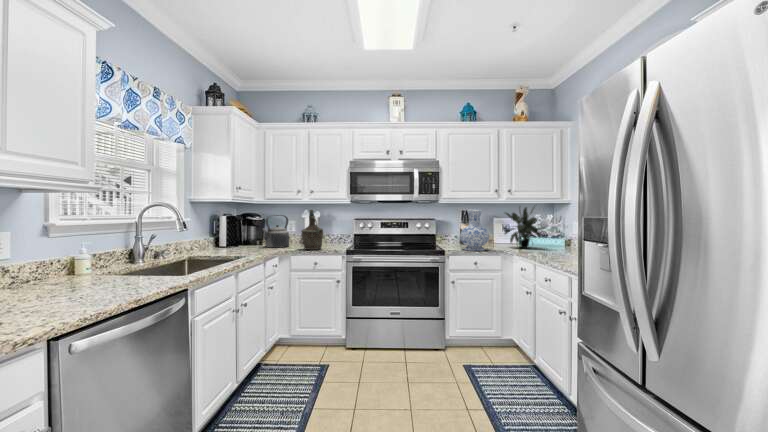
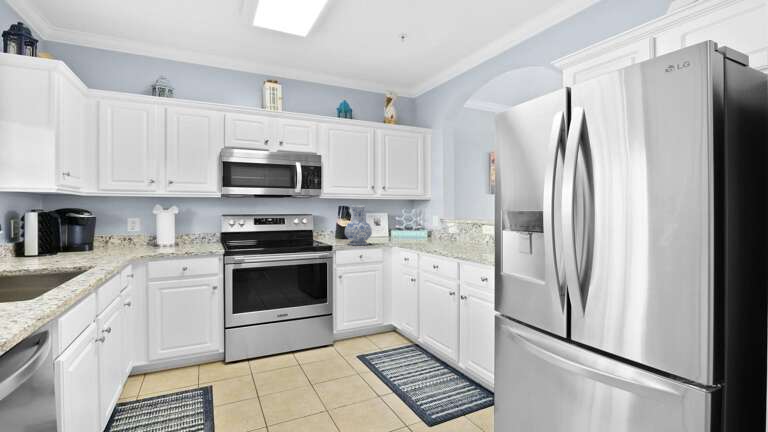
potted plant: present [505,207,544,248] -> none [378,201,415,241]
bottle: present [301,210,323,250] -> none [163,205,193,253]
kettle: present [262,215,289,248] -> none [99,211,138,253]

